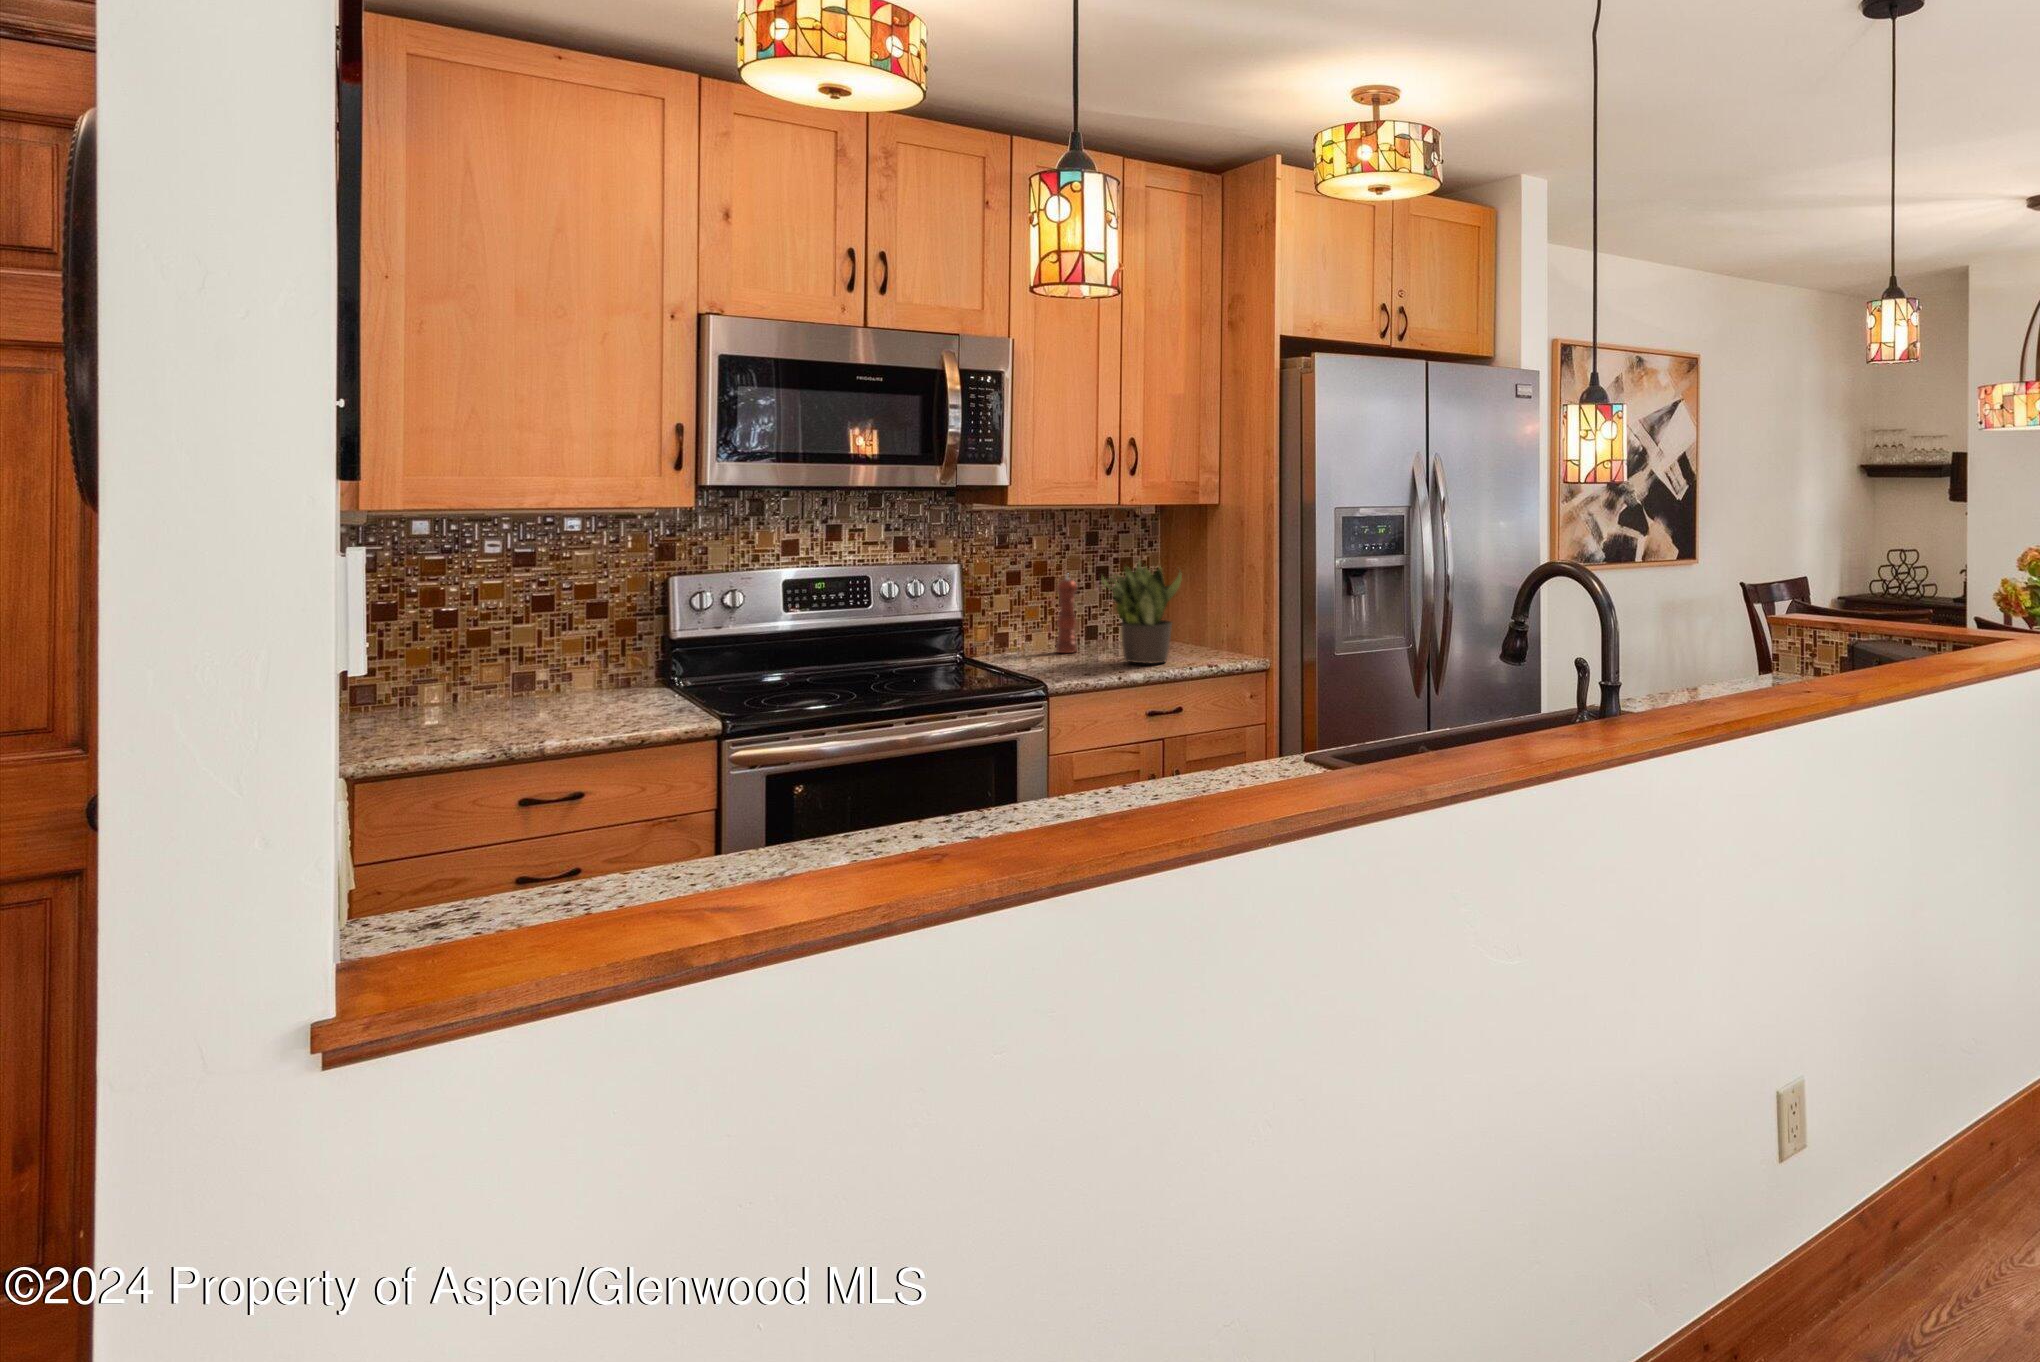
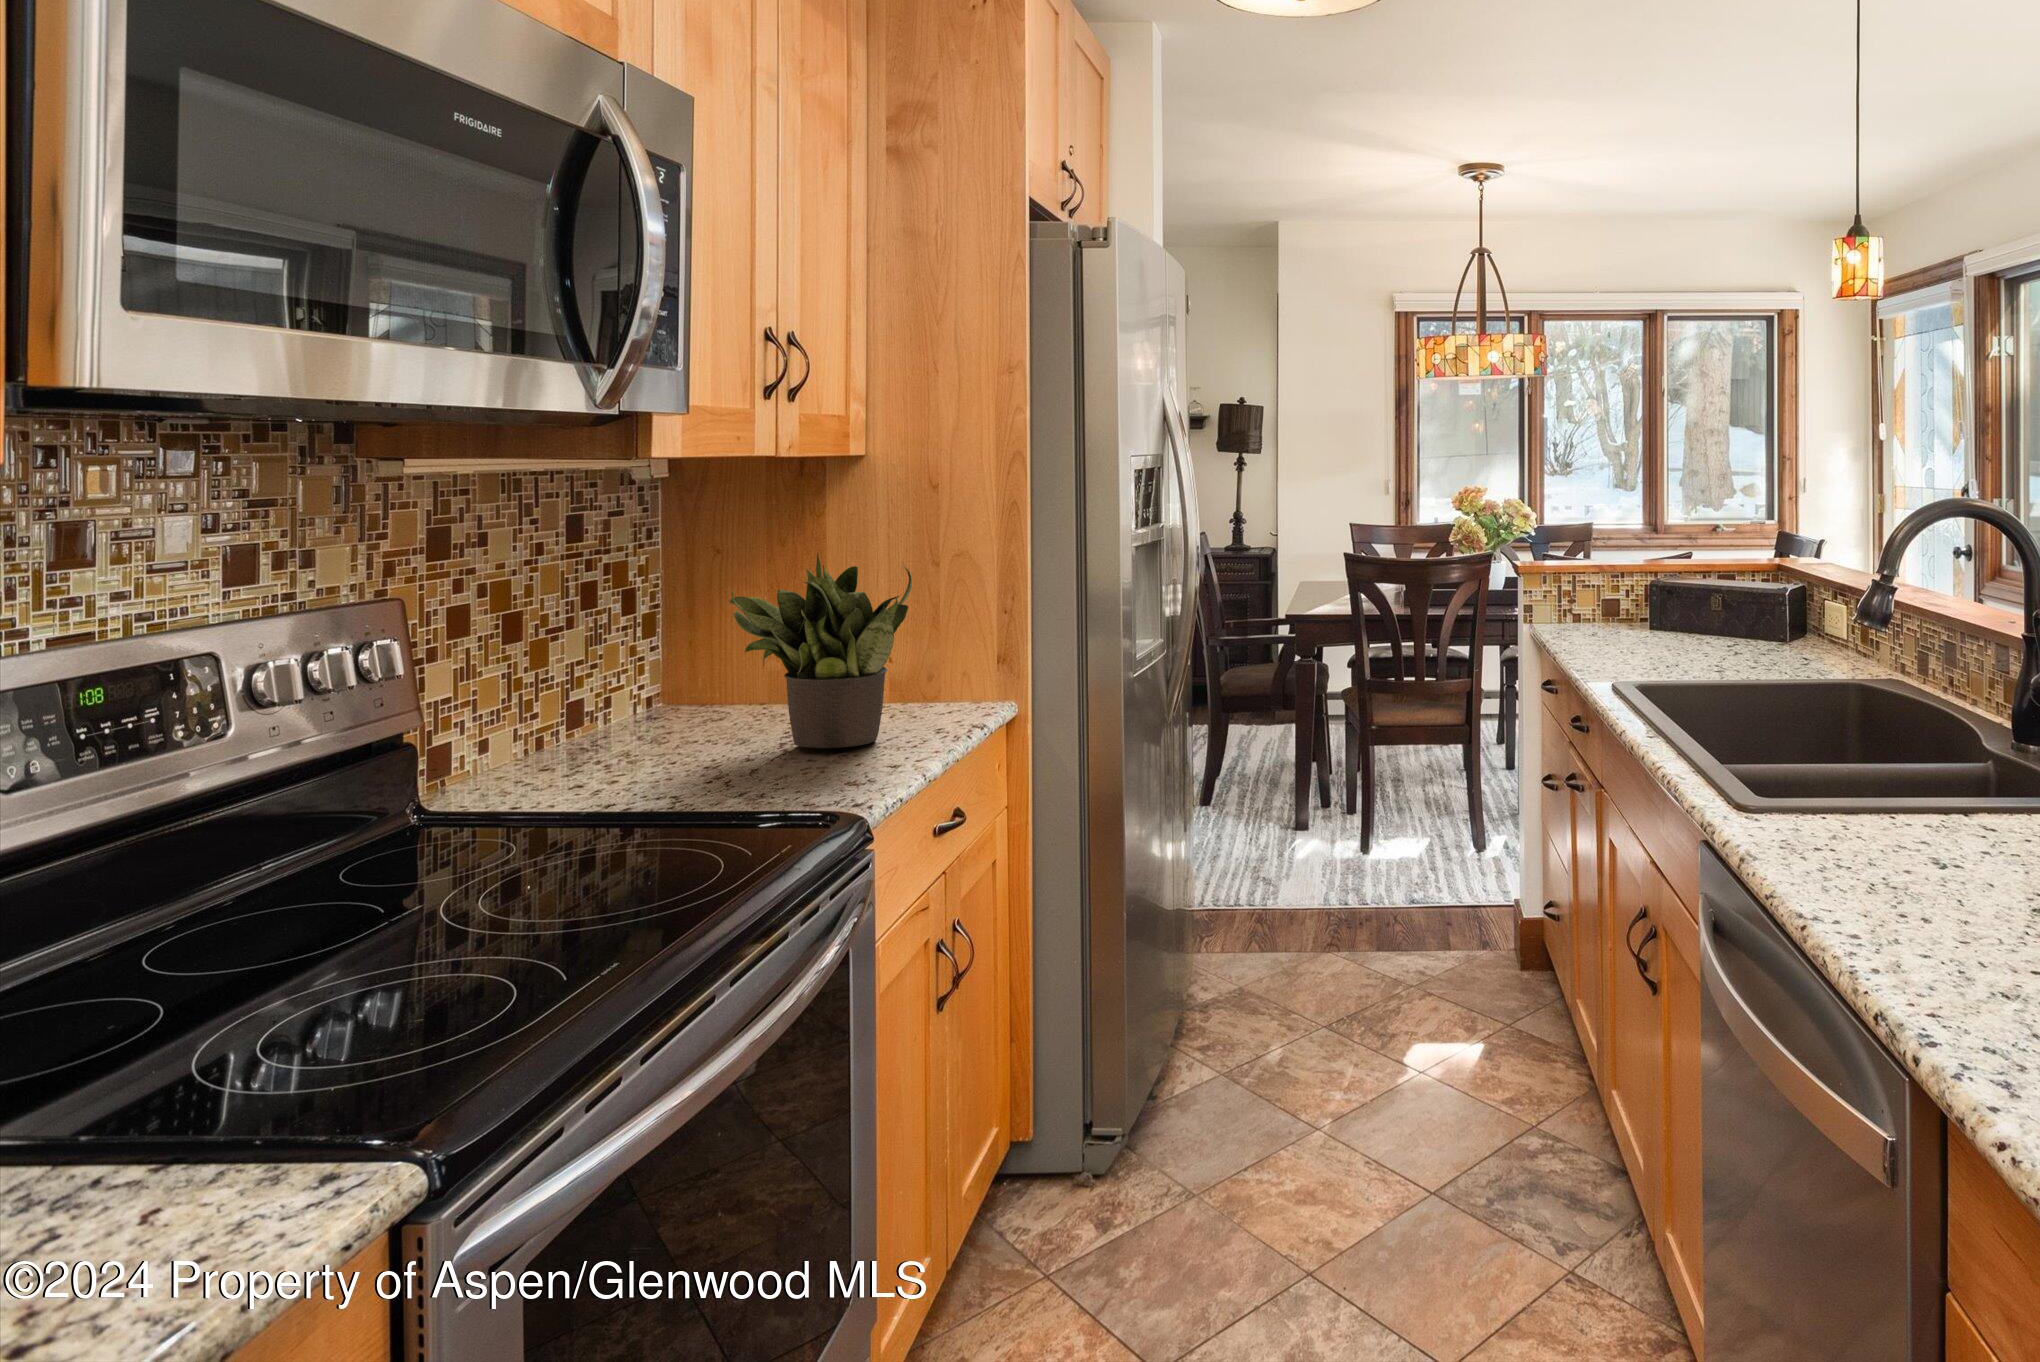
pepper mill: present [1056,575,1077,653] -> none [563,599,614,765]

